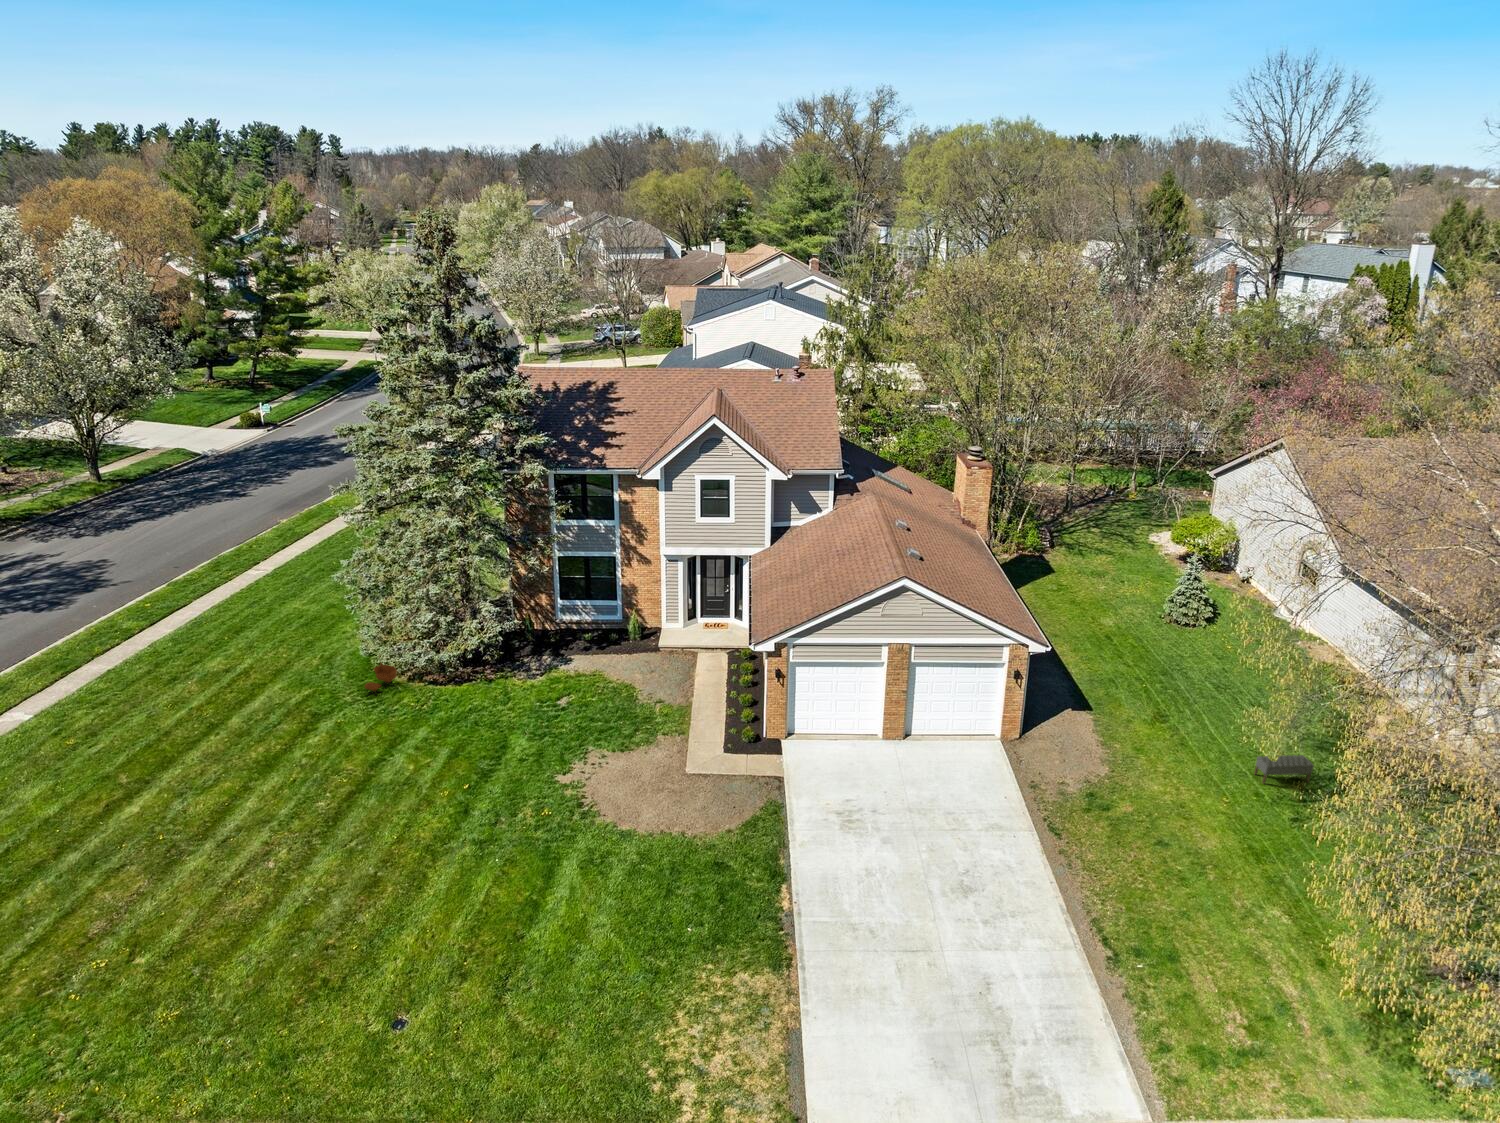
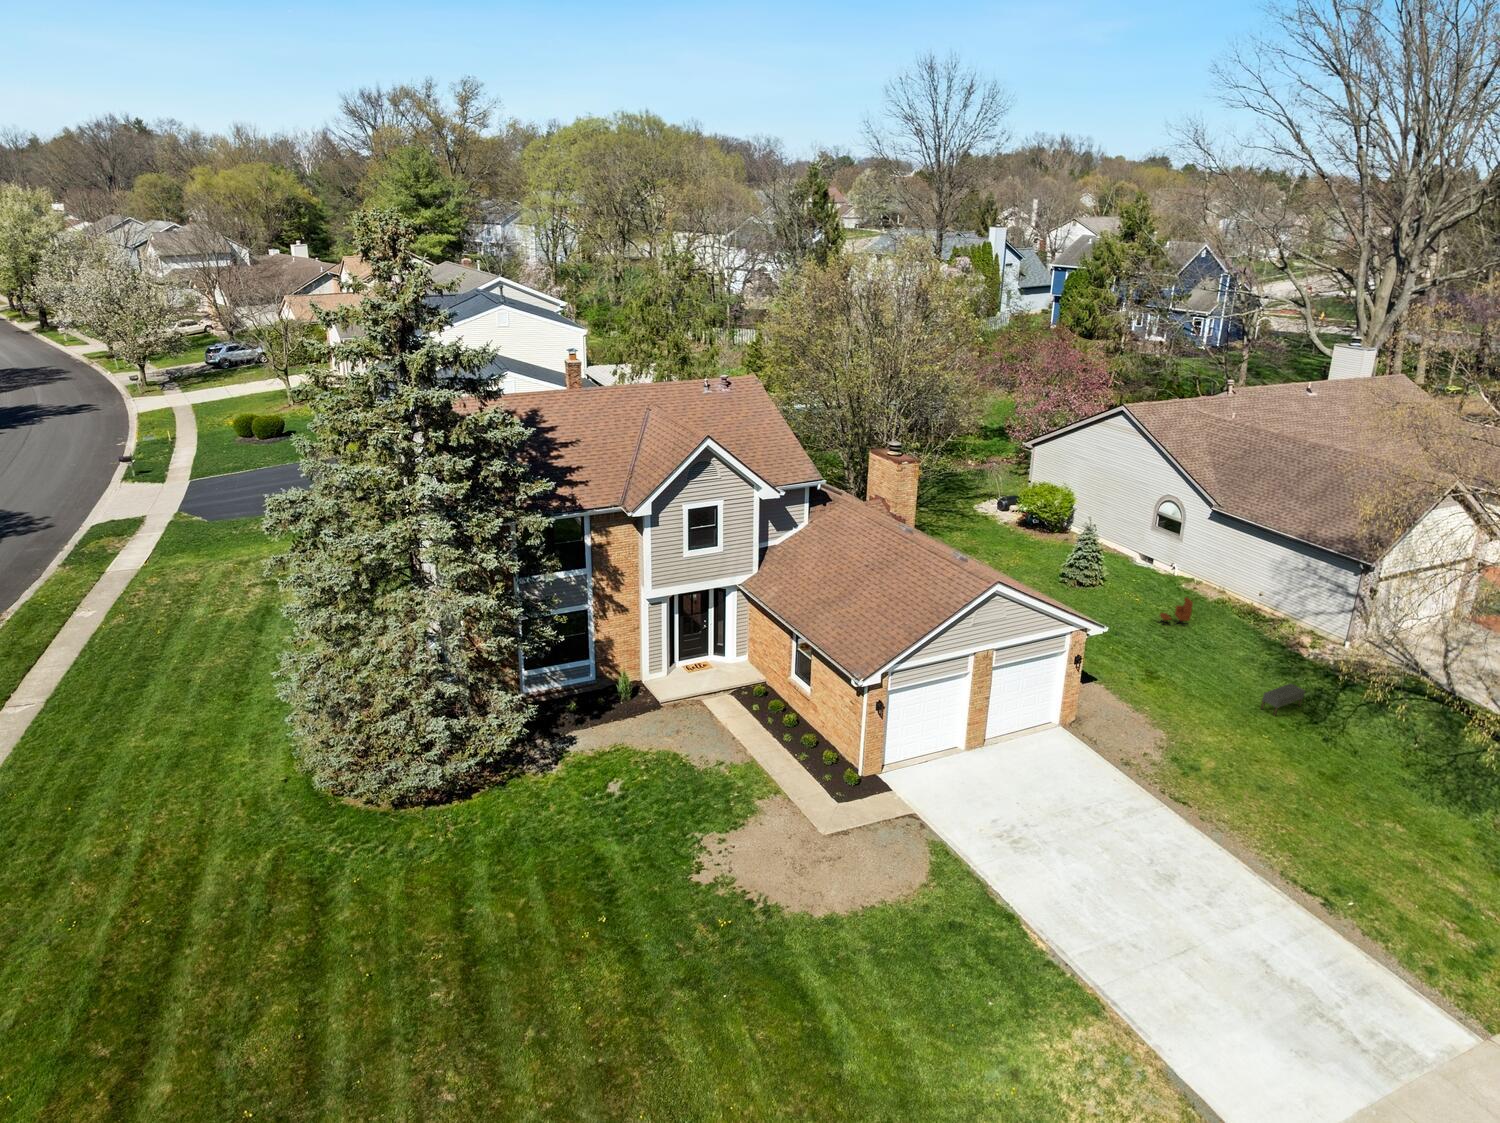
lounge chair: present [365,656,397,694] -> present [1160,597,1193,624]

